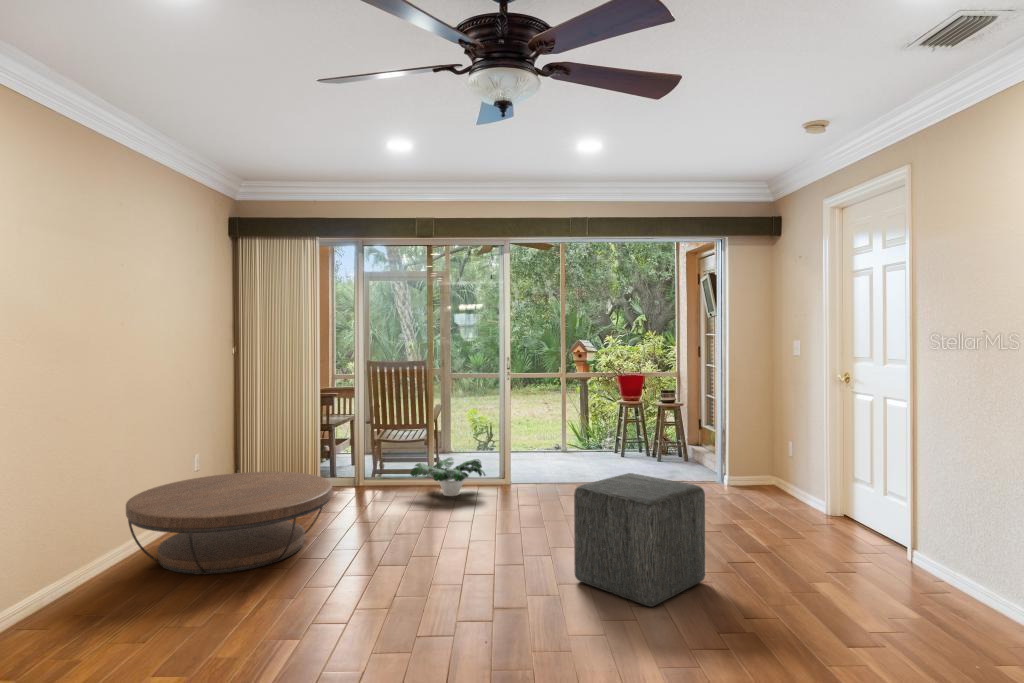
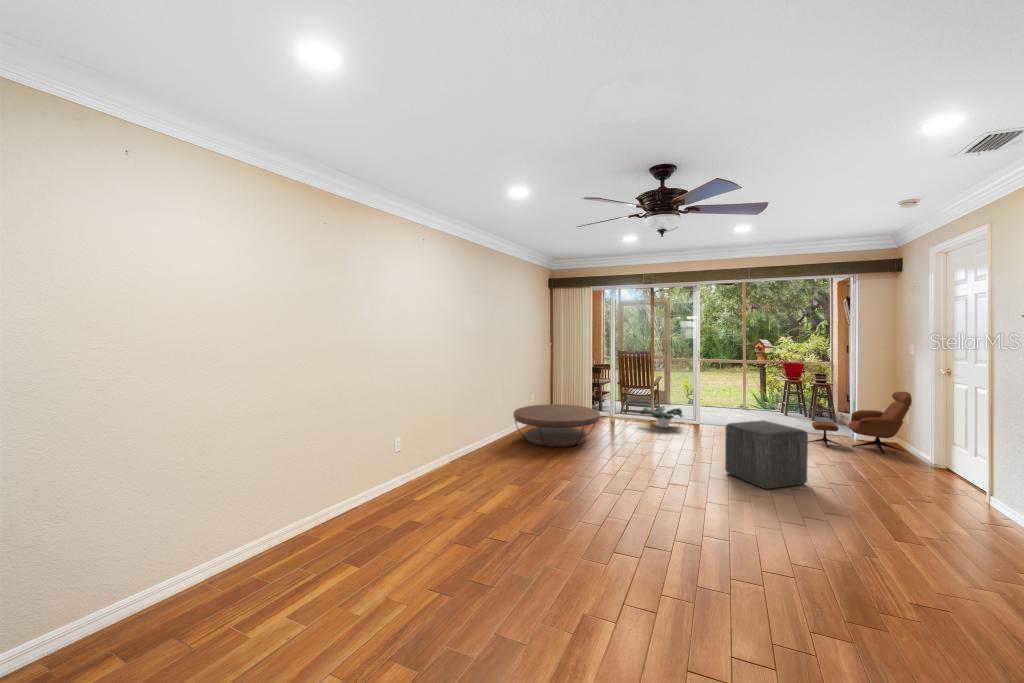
lounge chair: none [668,410,794,505] -> present [808,392,912,454]

